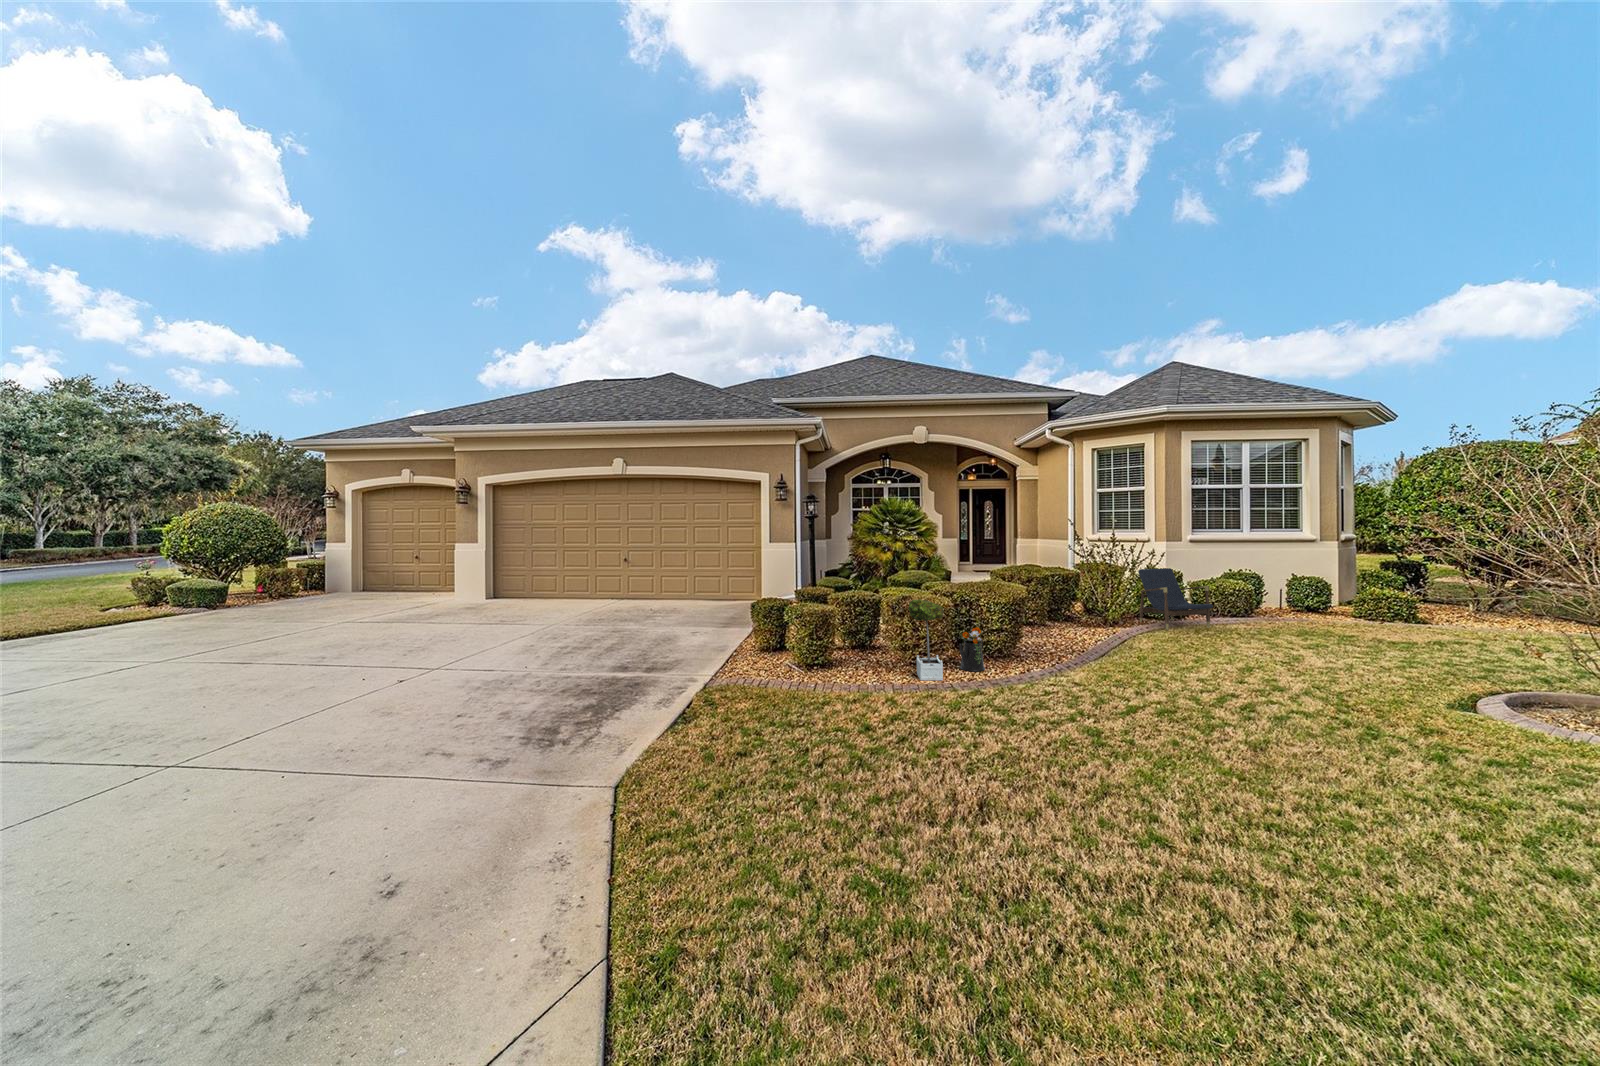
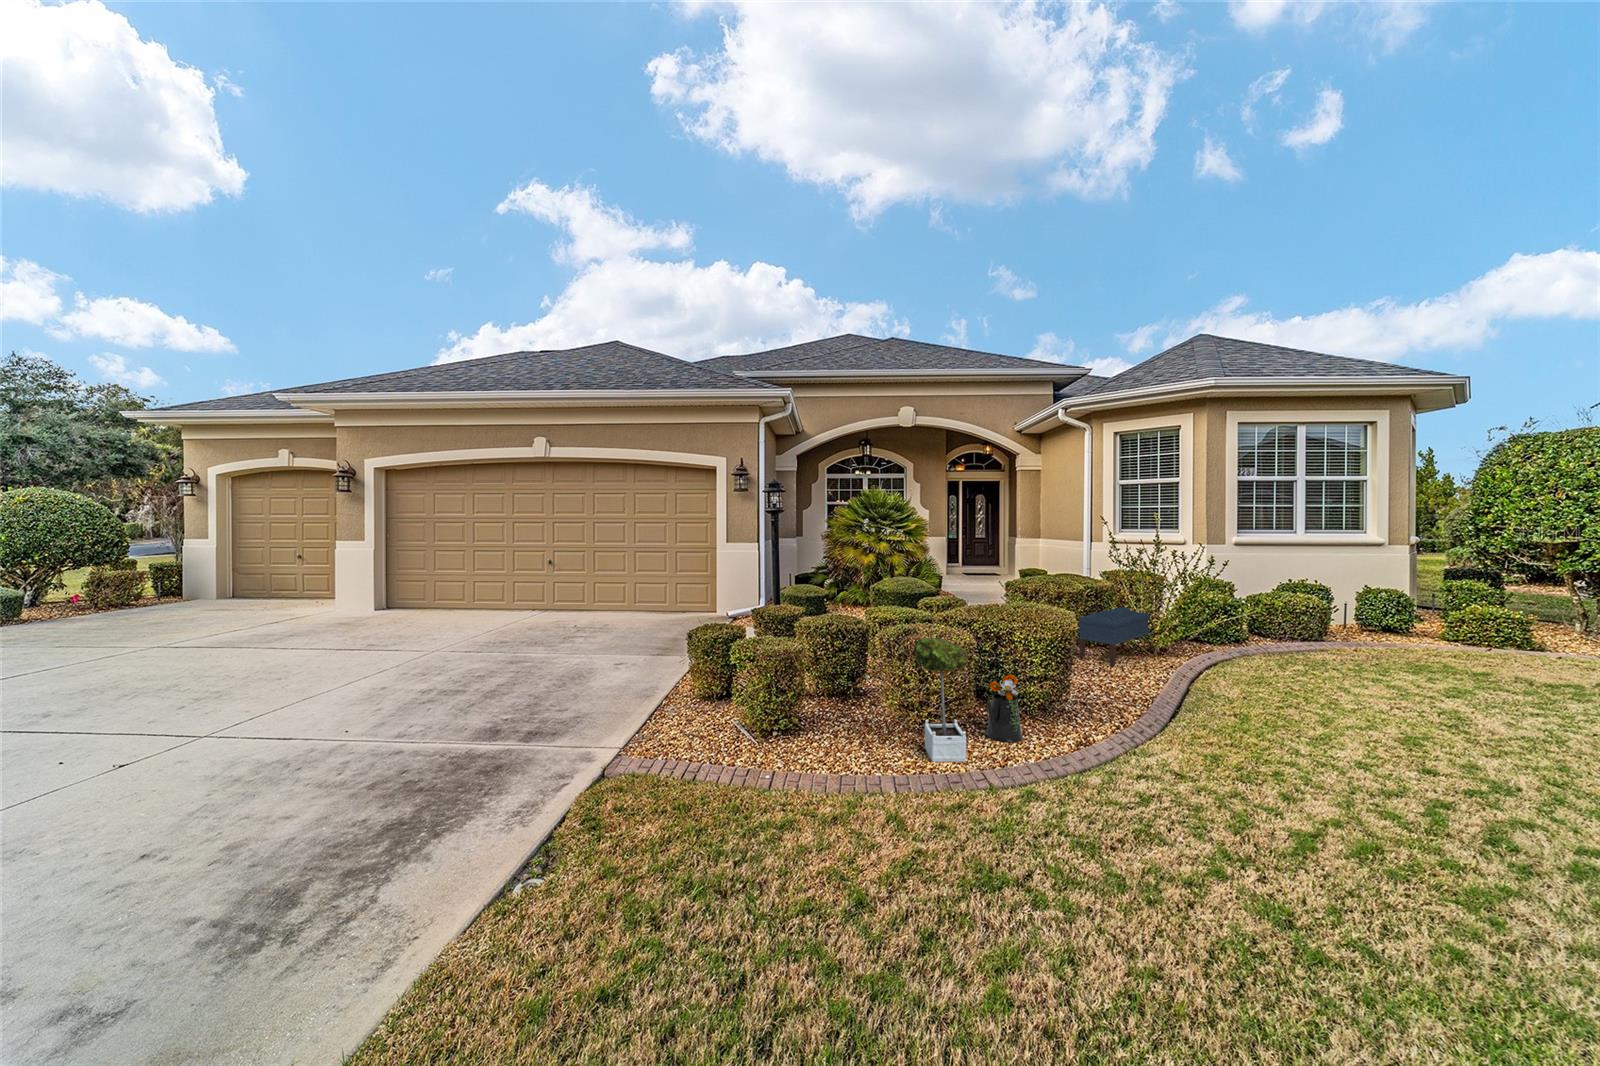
lounge chair: present [1138,568,1213,630] -> none [1193,580,1296,662]
bench: none [1043,590,1109,632] -> present [1079,607,1154,666]

